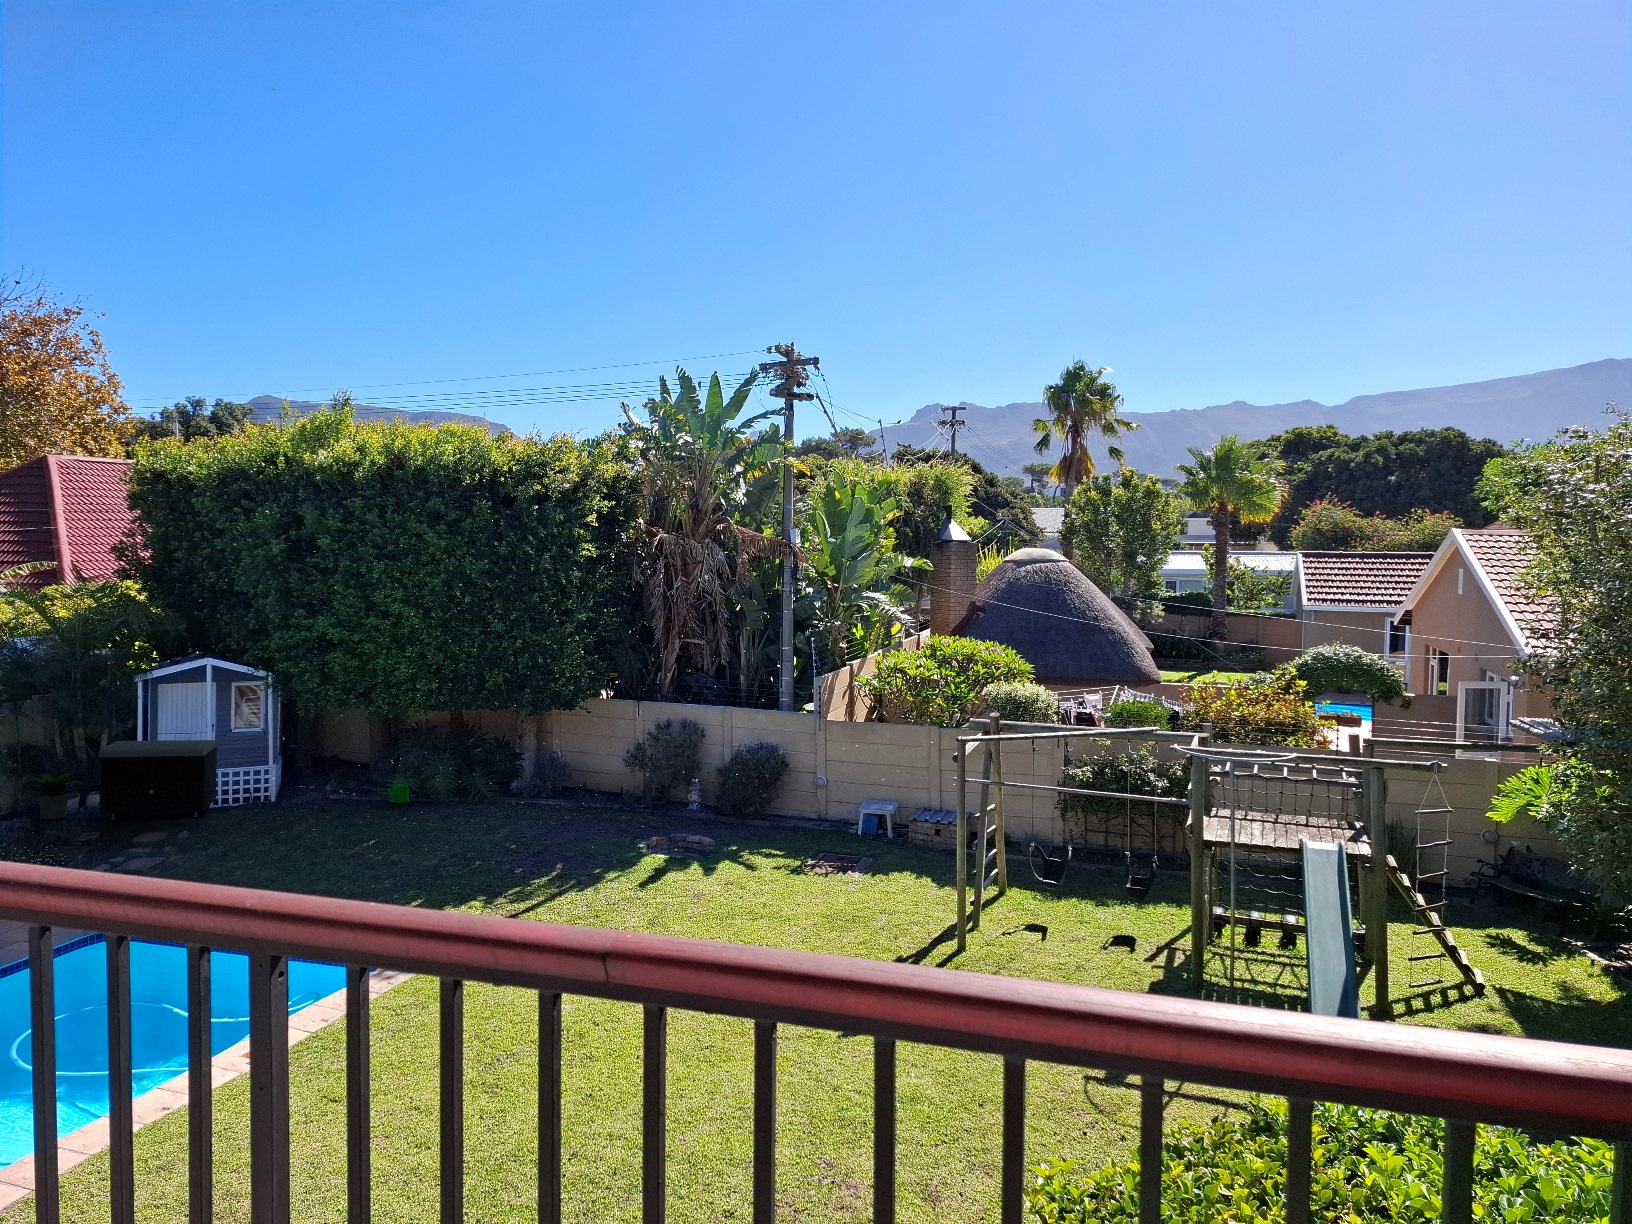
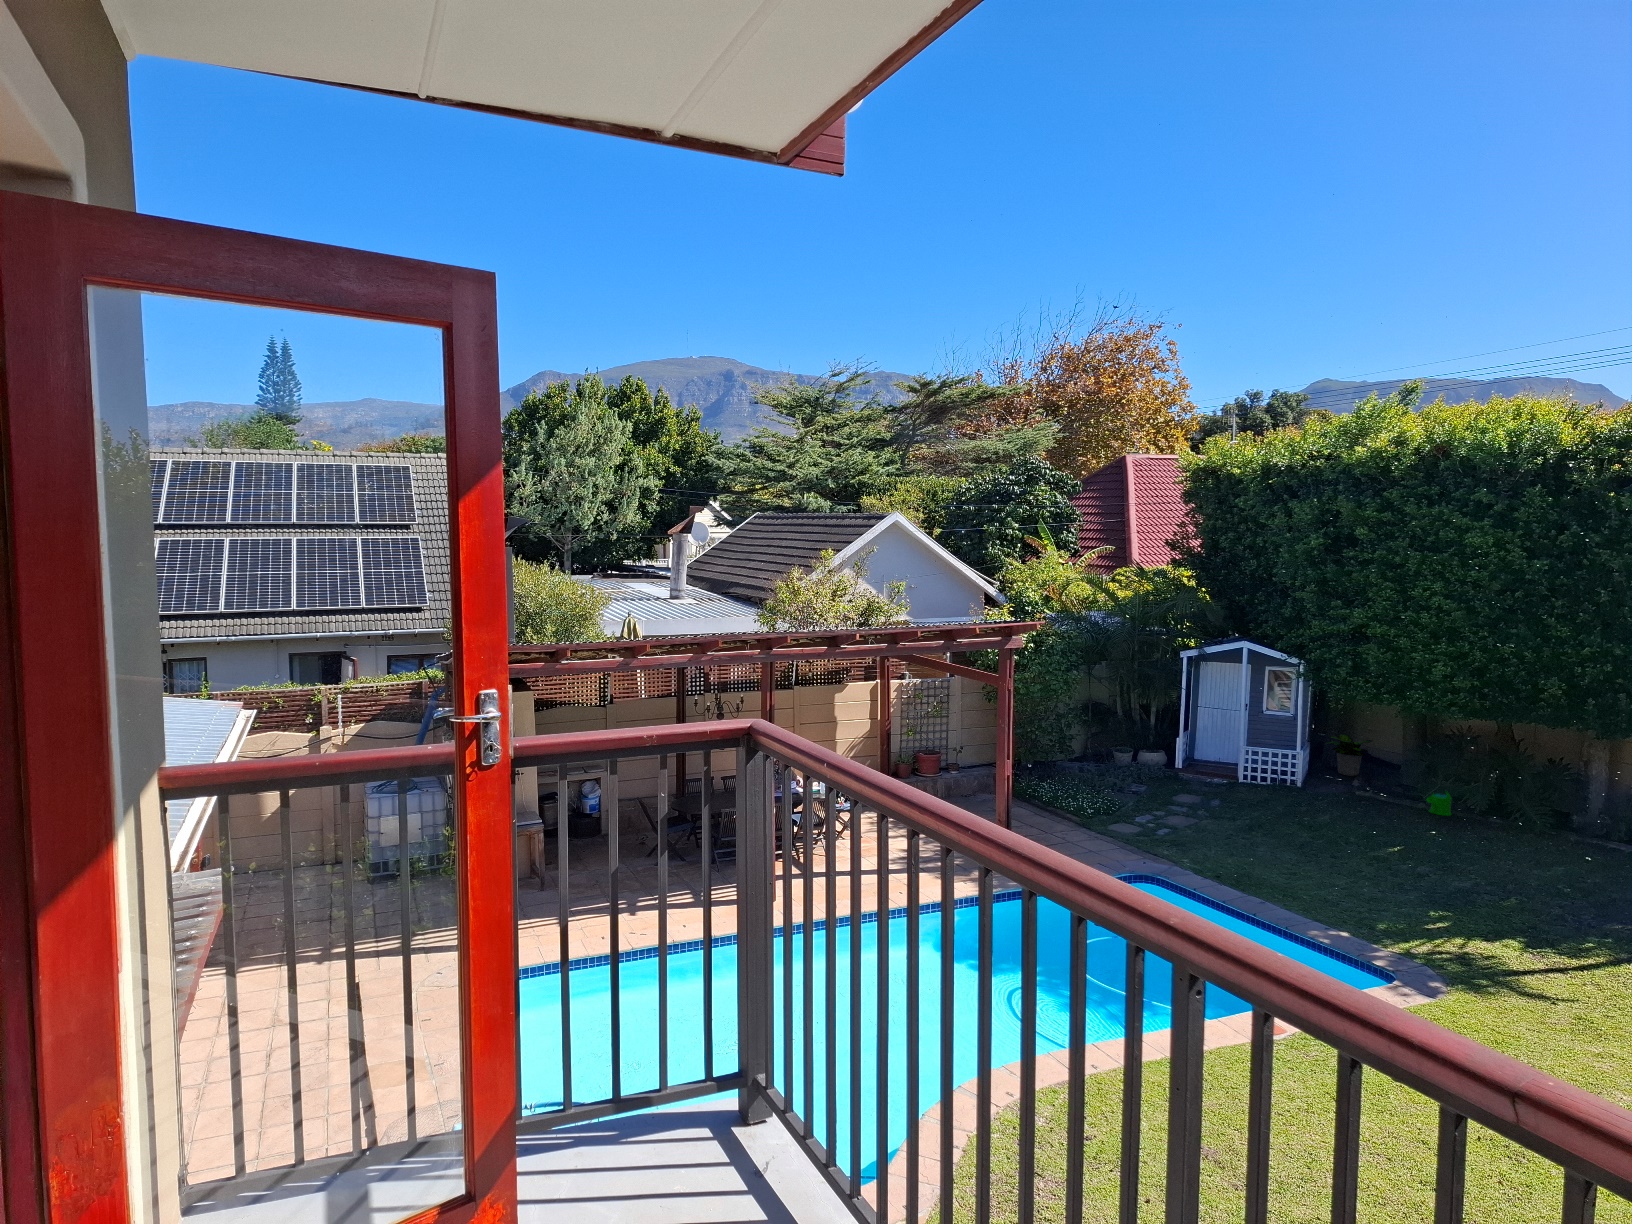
storage bench: present [99,740,217,820] -> none [1146,708,1249,790]
potted plant: present [27,772,84,819] -> present [1325,734,1372,776]

